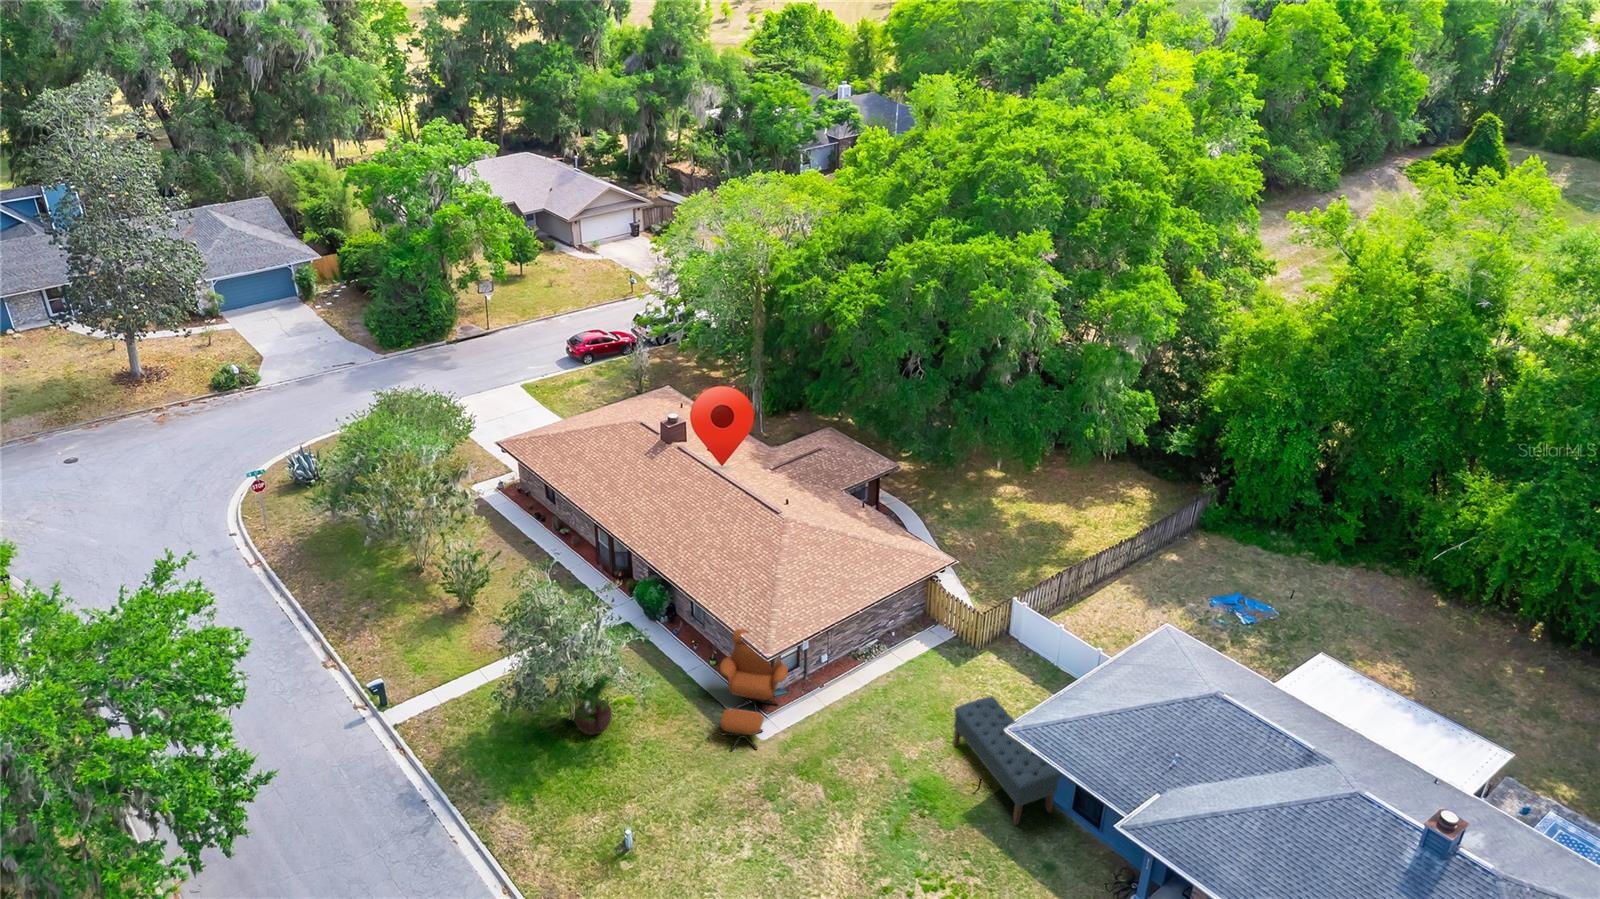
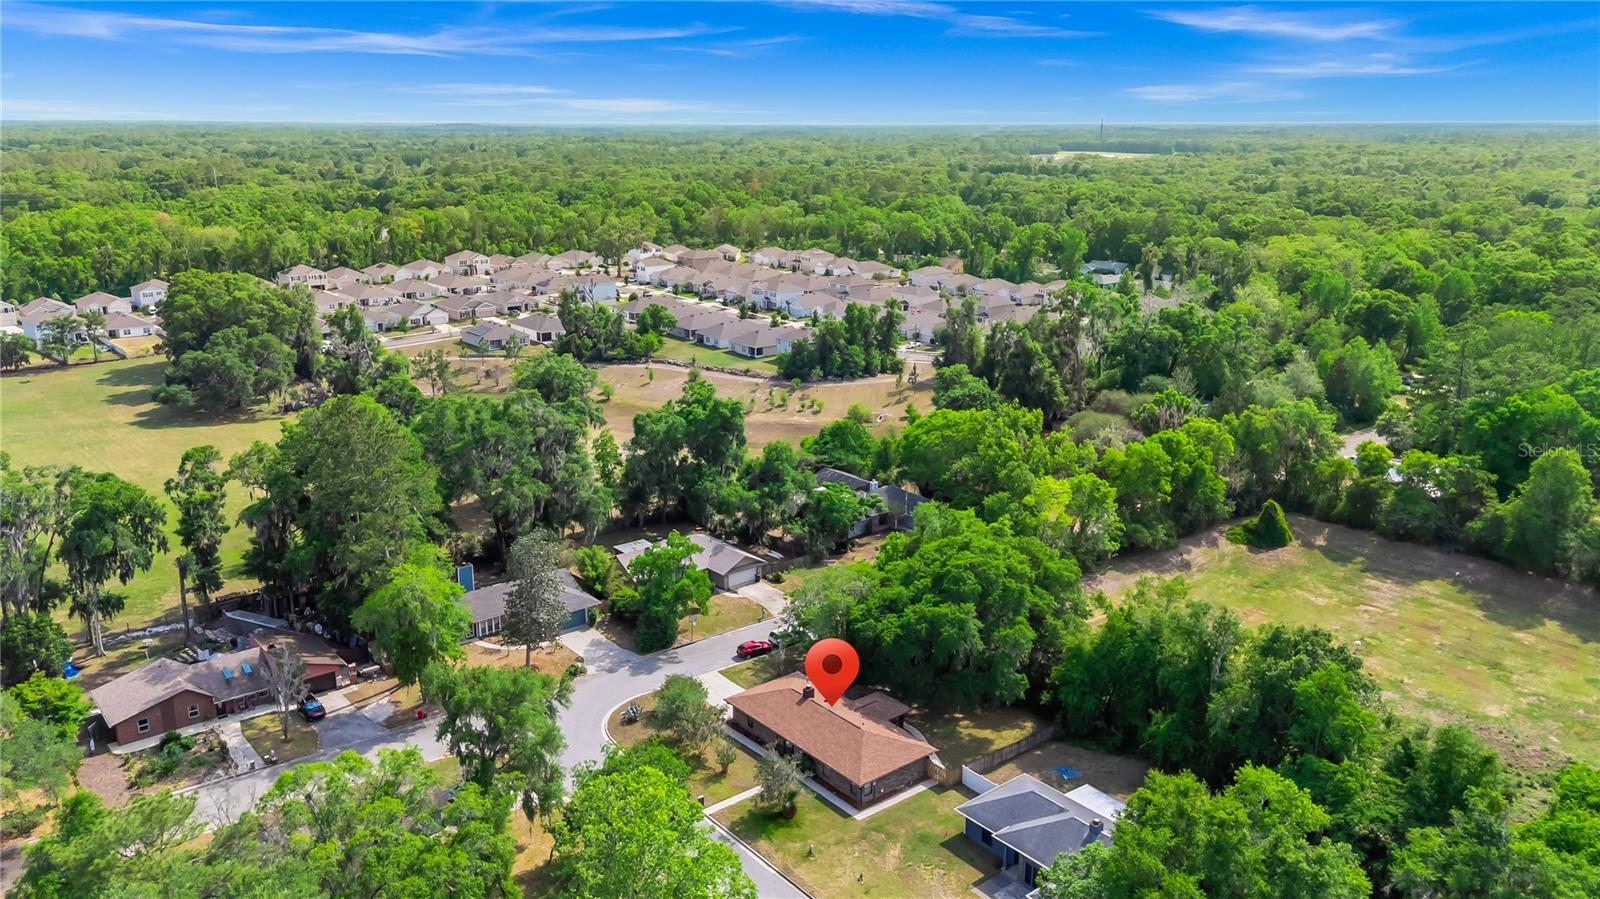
lounge chair: present [720,629,788,751] -> none [840,774,868,824]
bench: present [953,696,1061,825] -> none [936,802,977,849]

